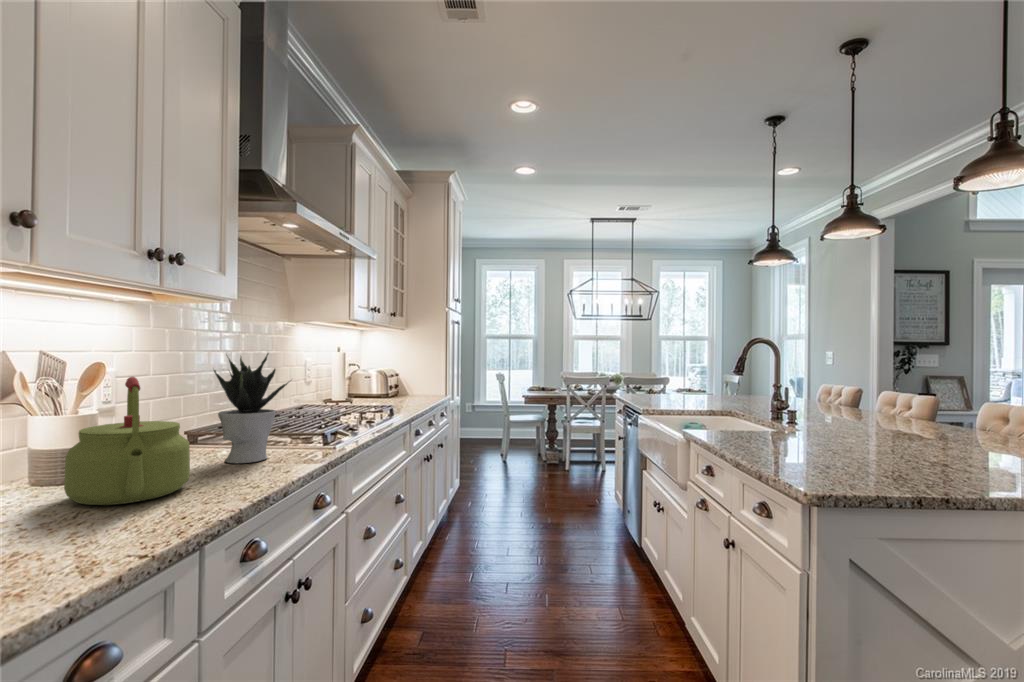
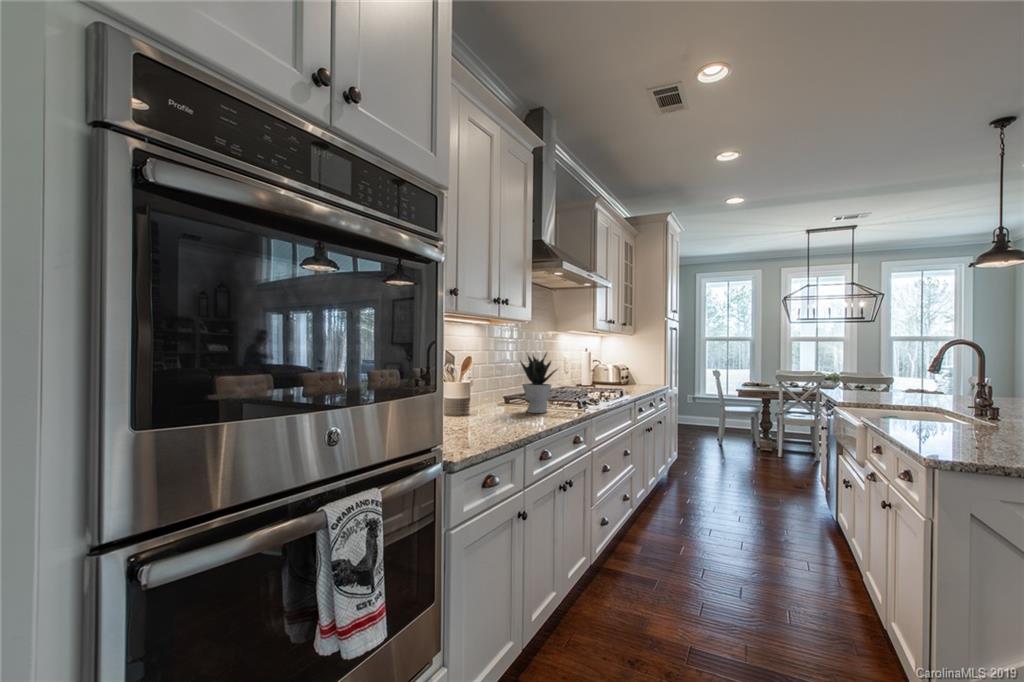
kettle: present [64,377,190,505] -> none [462,362,512,424]

